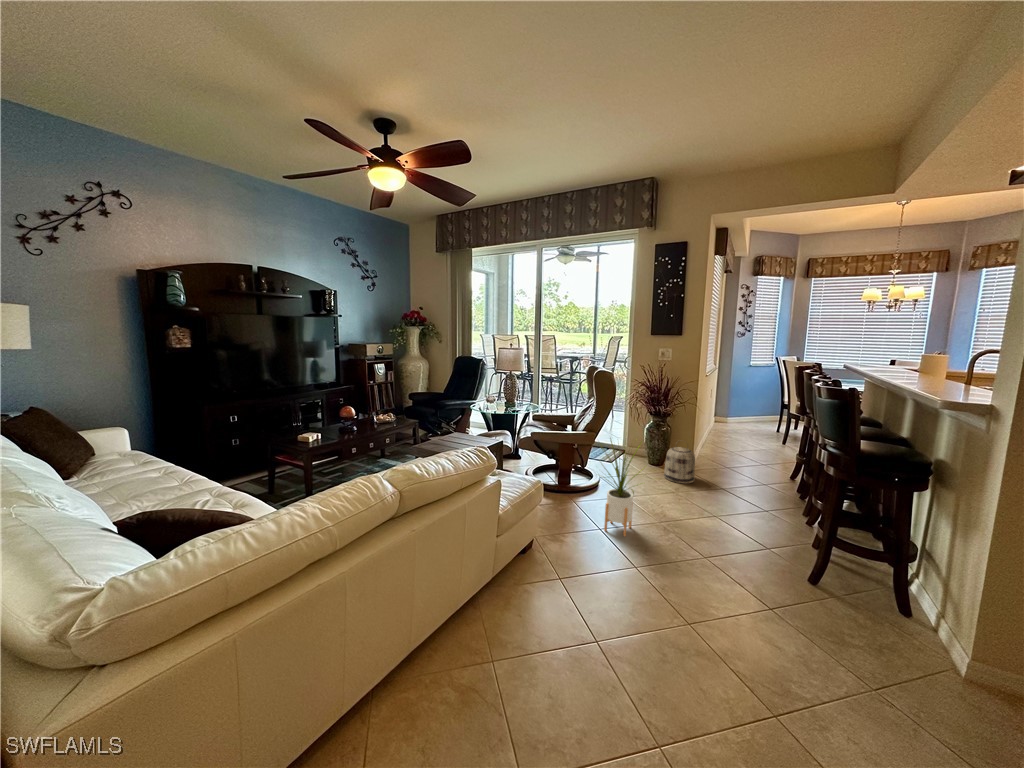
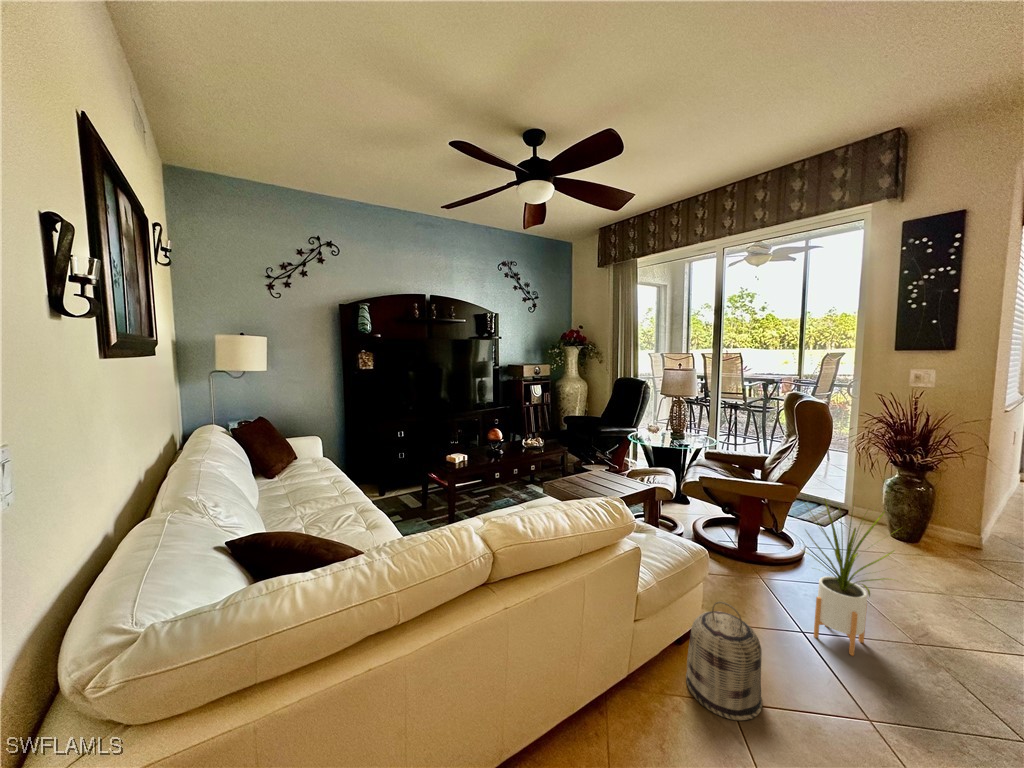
basket: present [664,447,695,484] -> present [686,602,762,720]

